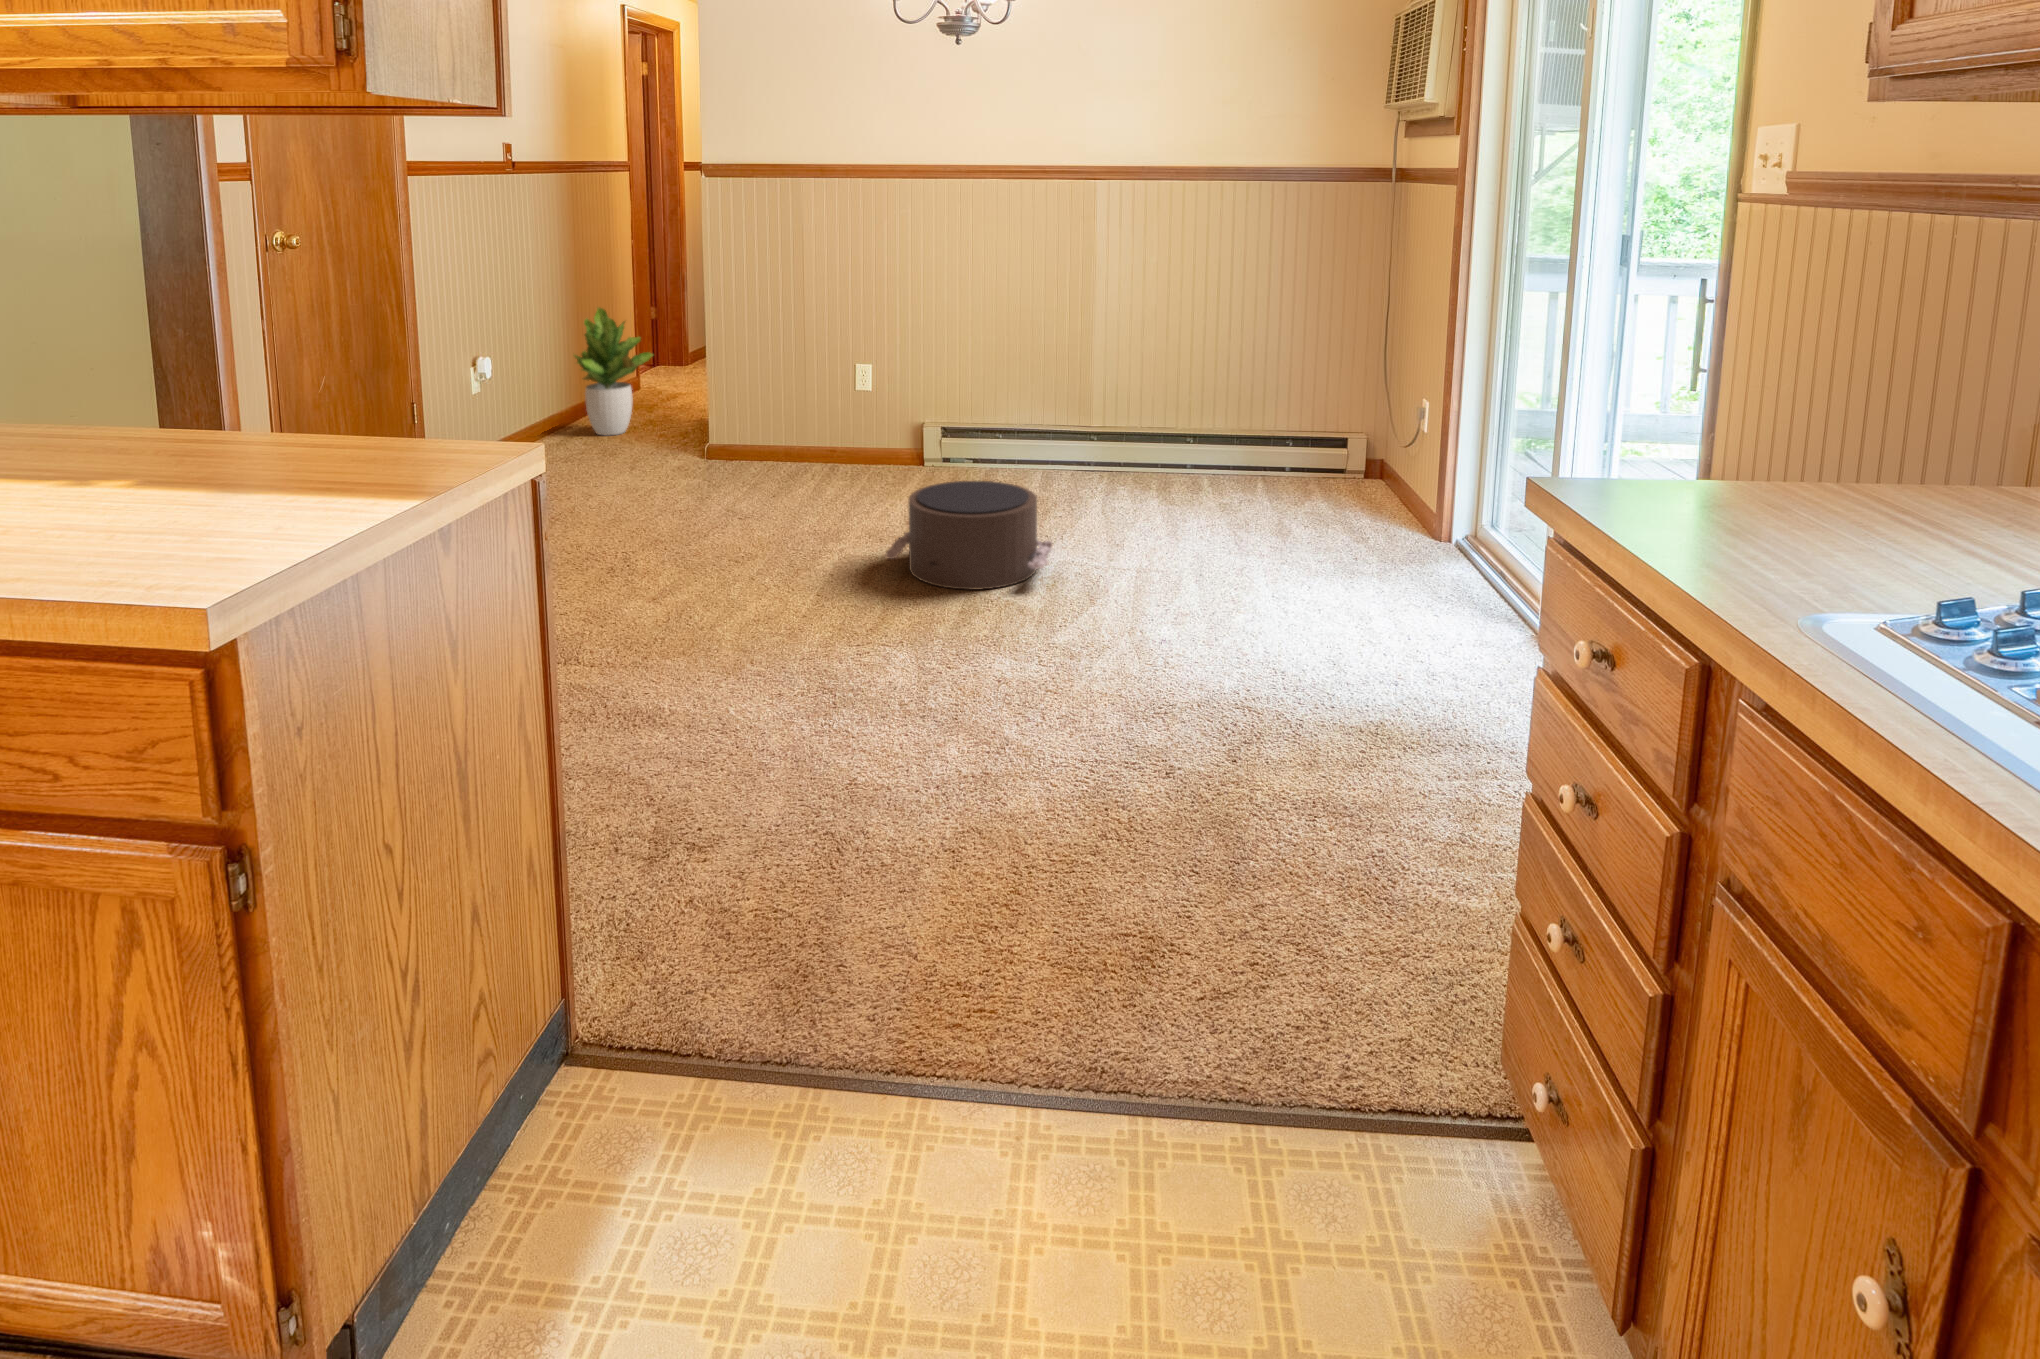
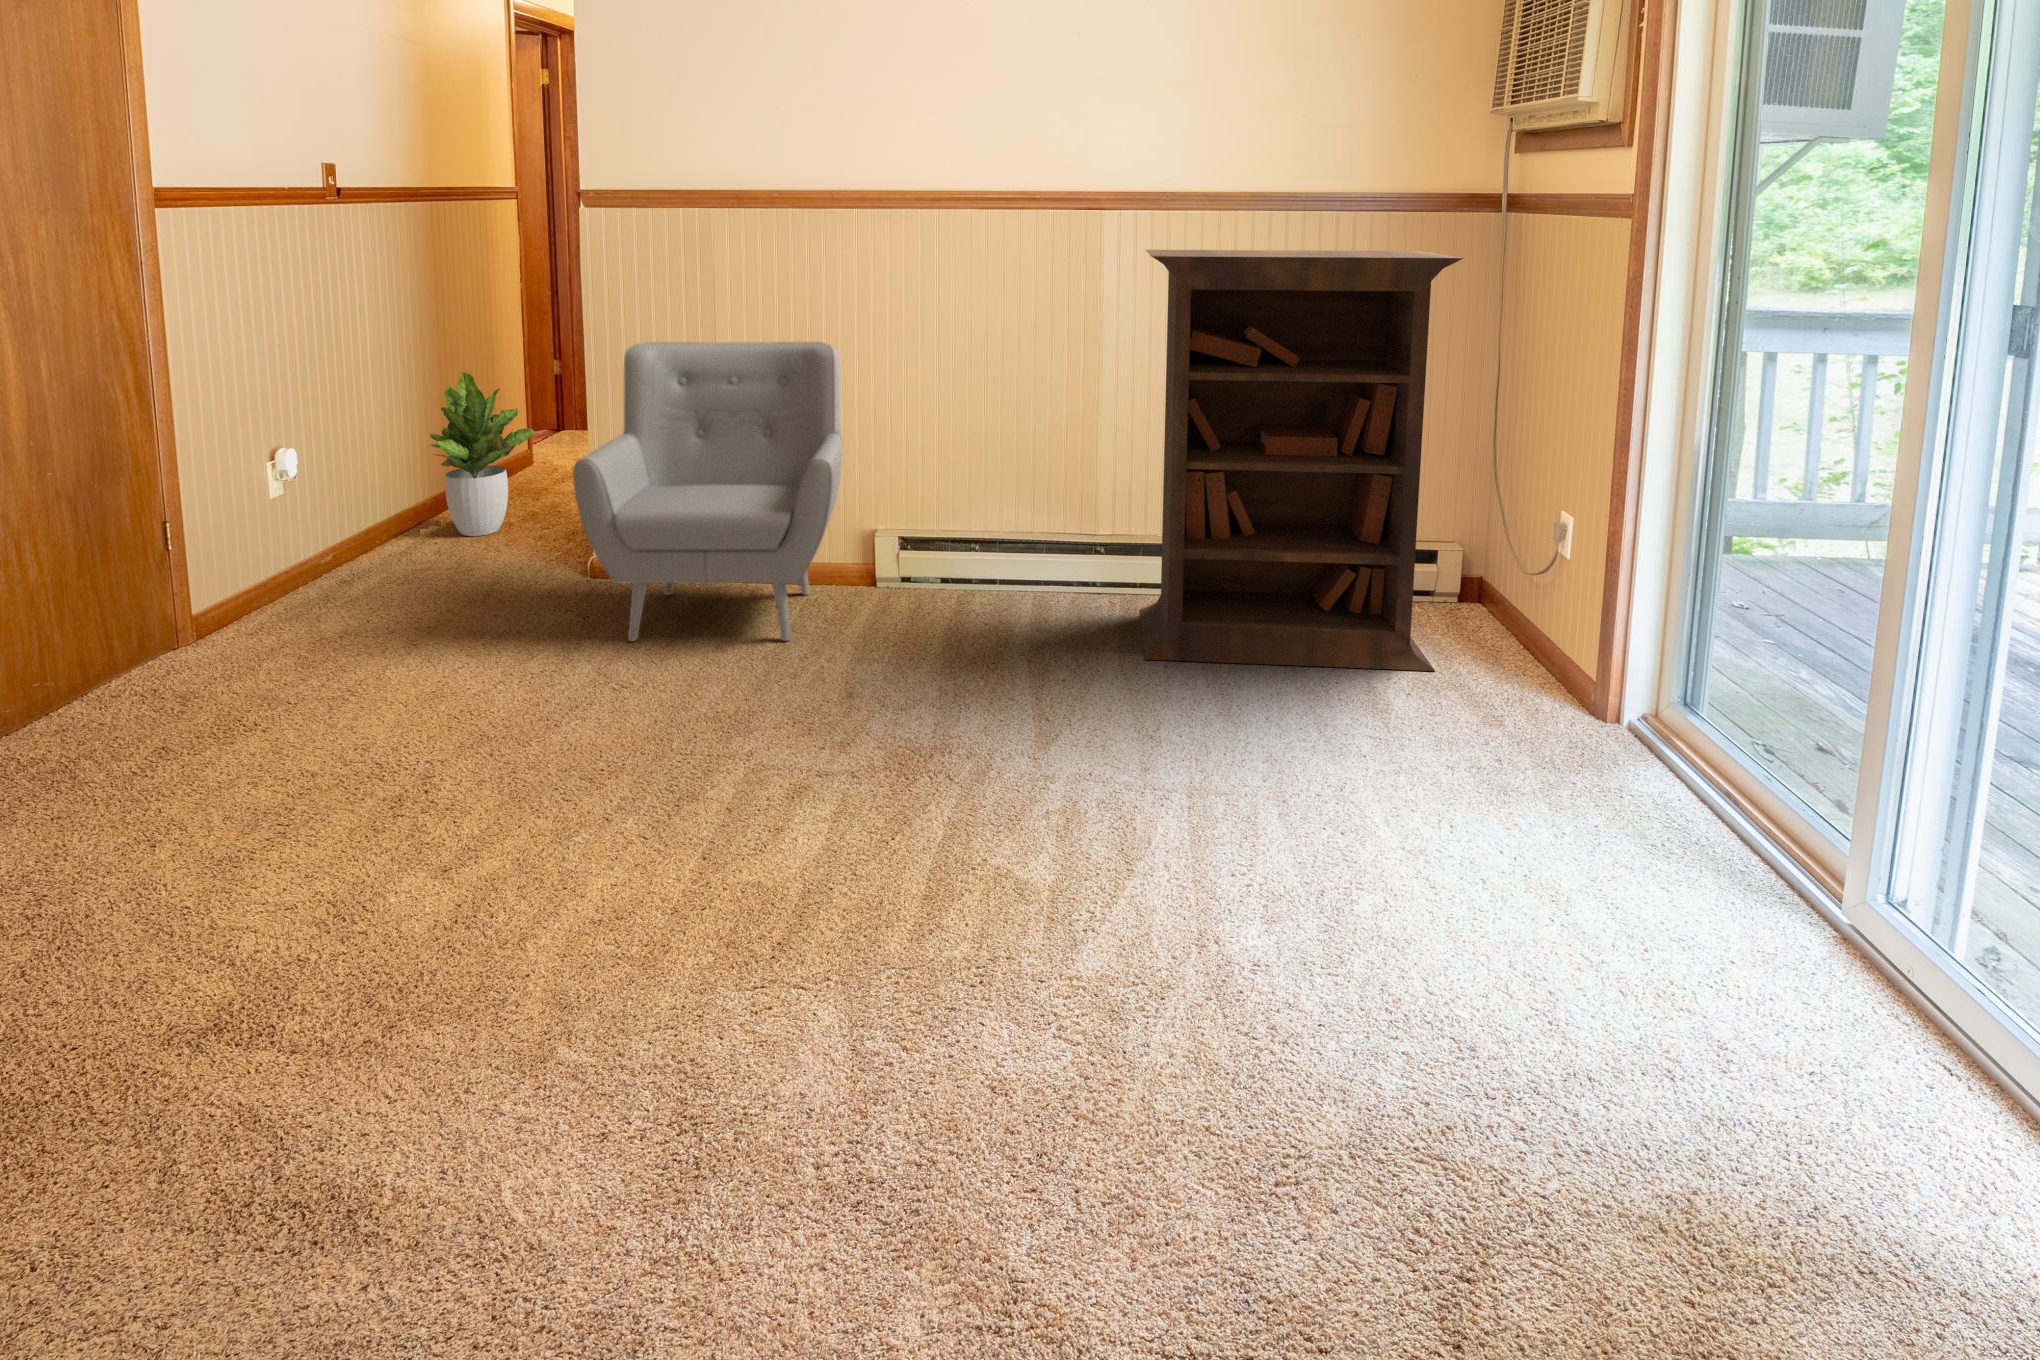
bookcase: none [1120,210,1348,515] -> present [1140,250,1464,671]
armchair: none [705,280,898,496] -> present [573,342,842,641]
pouf: present [885,481,1052,590] -> none [807,647,1060,840]

